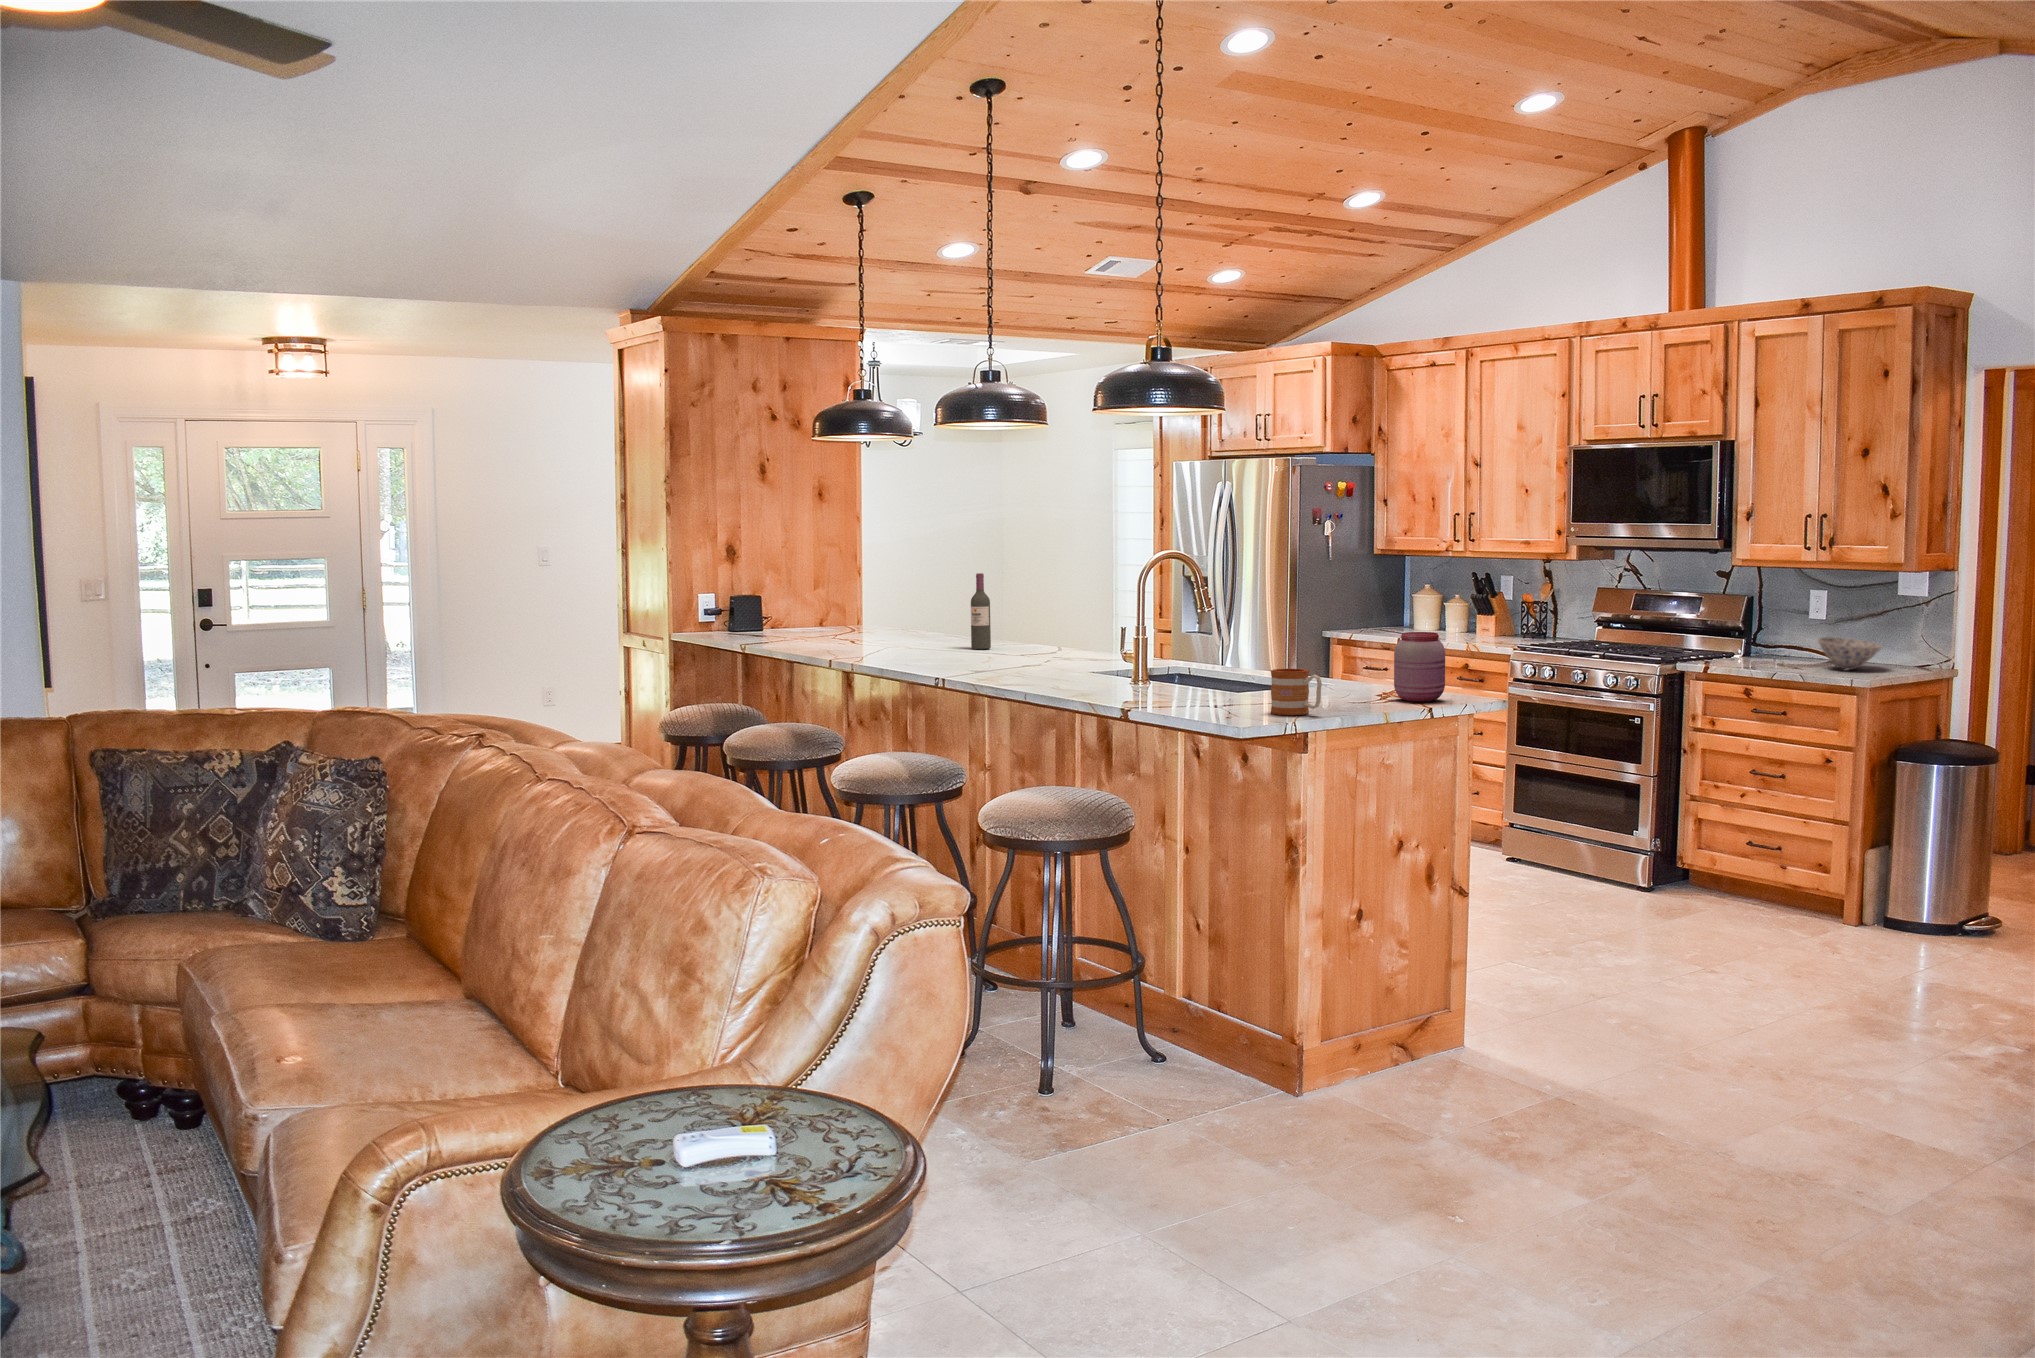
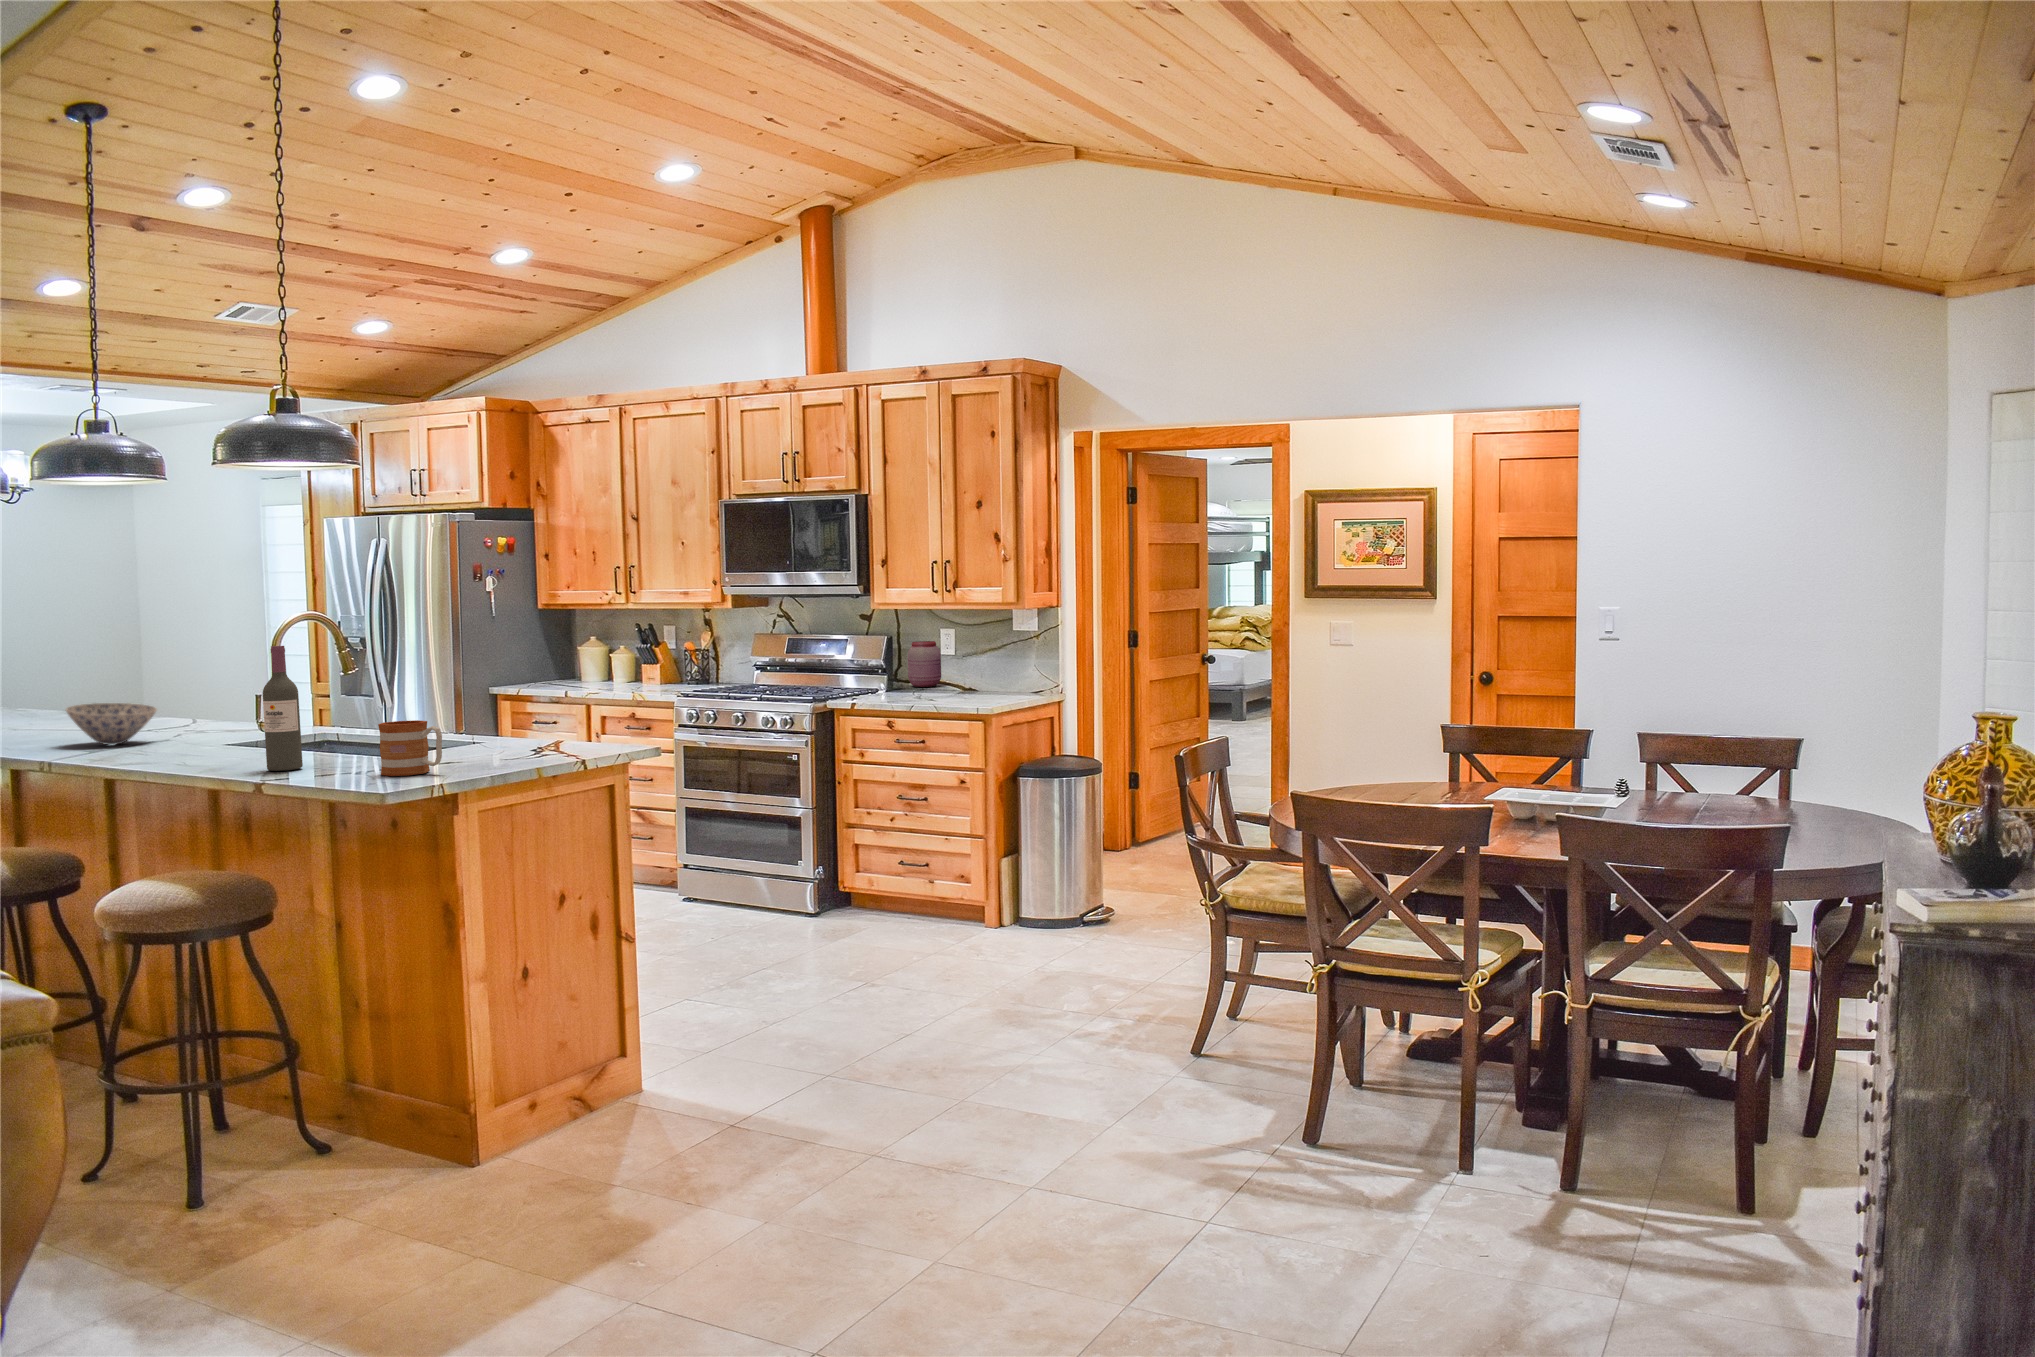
wine bottle: present [971,573,991,649] -> present [263,646,303,771]
jar: present [1394,632,1445,702] -> present [908,641,941,687]
bowl: present [1818,637,1882,670] -> present [66,703,157,745]

